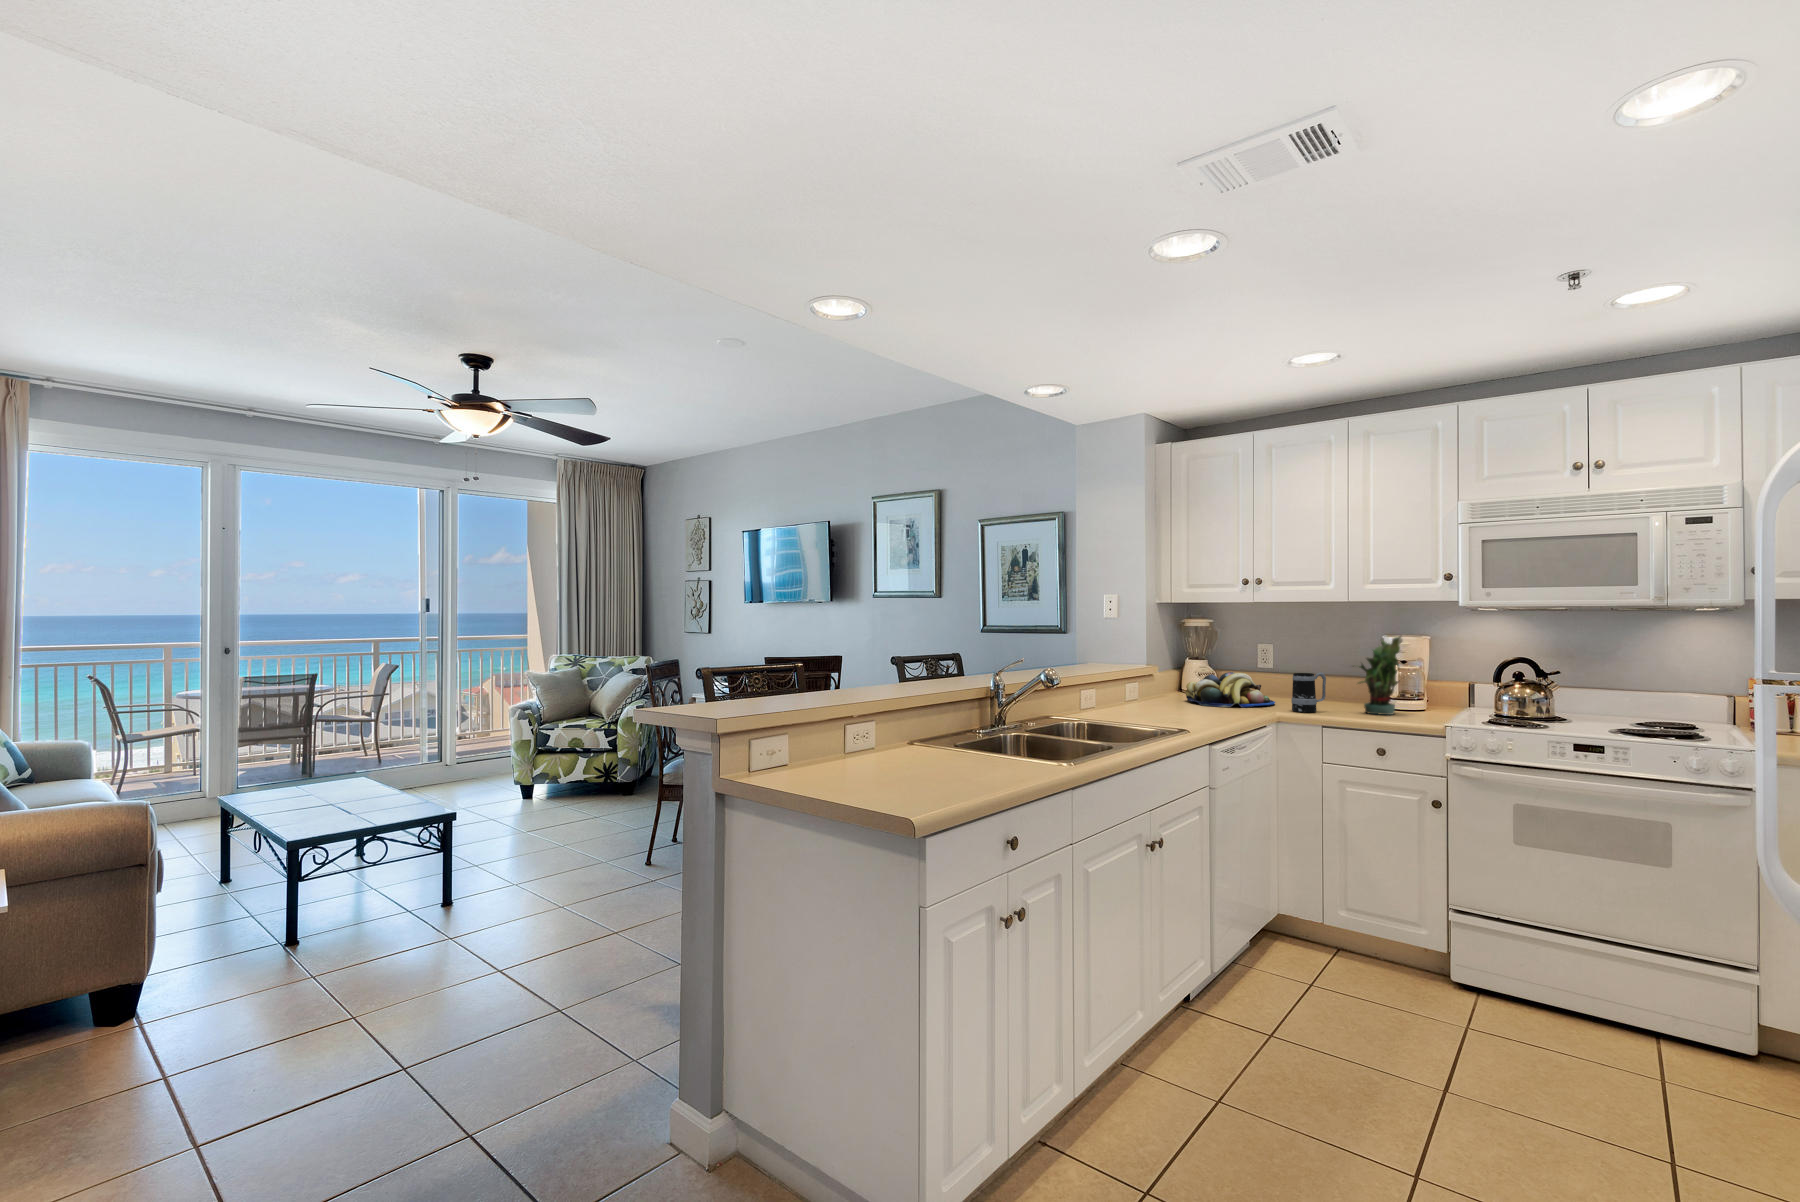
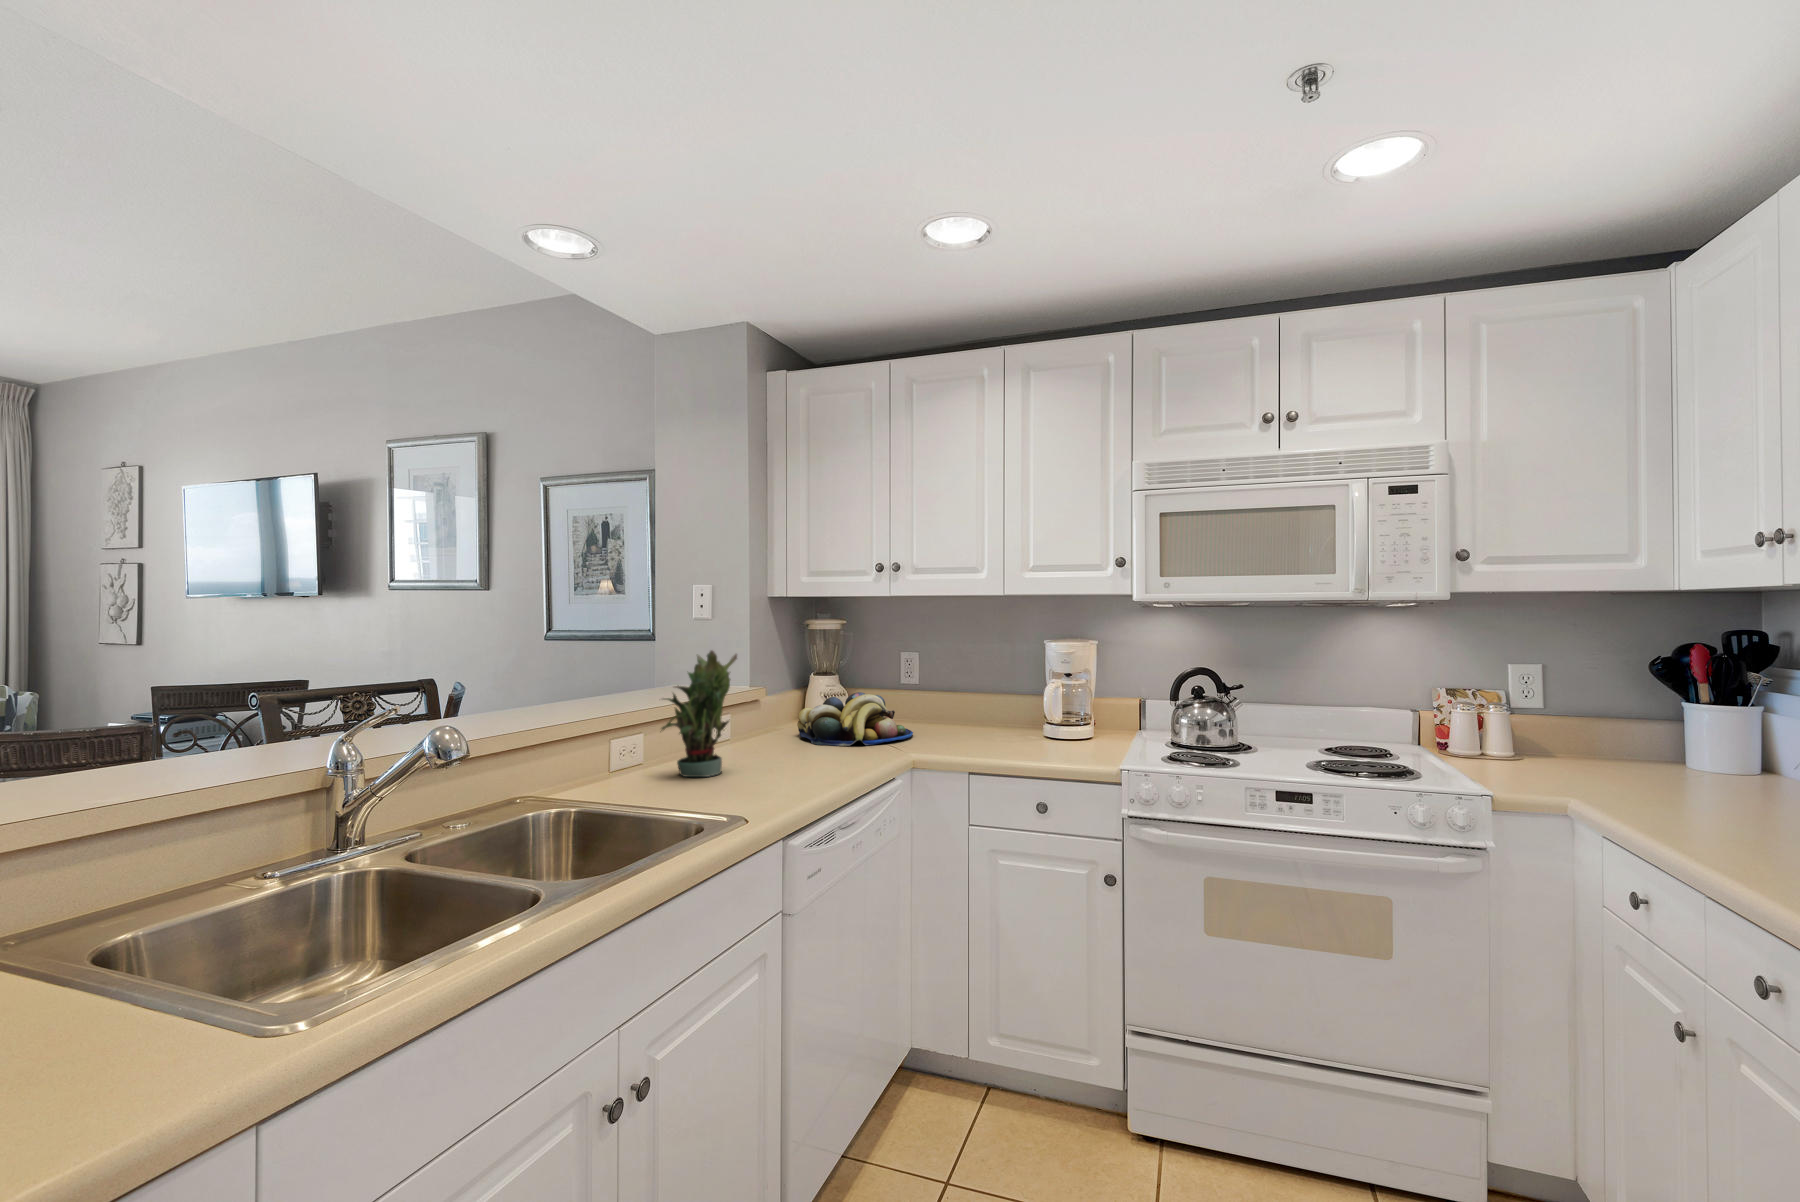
potted plant: present [1359,636,1403,715] -> present [661,650,737,777]
mug: present [1291,672,1326,712] -> none [929,694,973,752]

